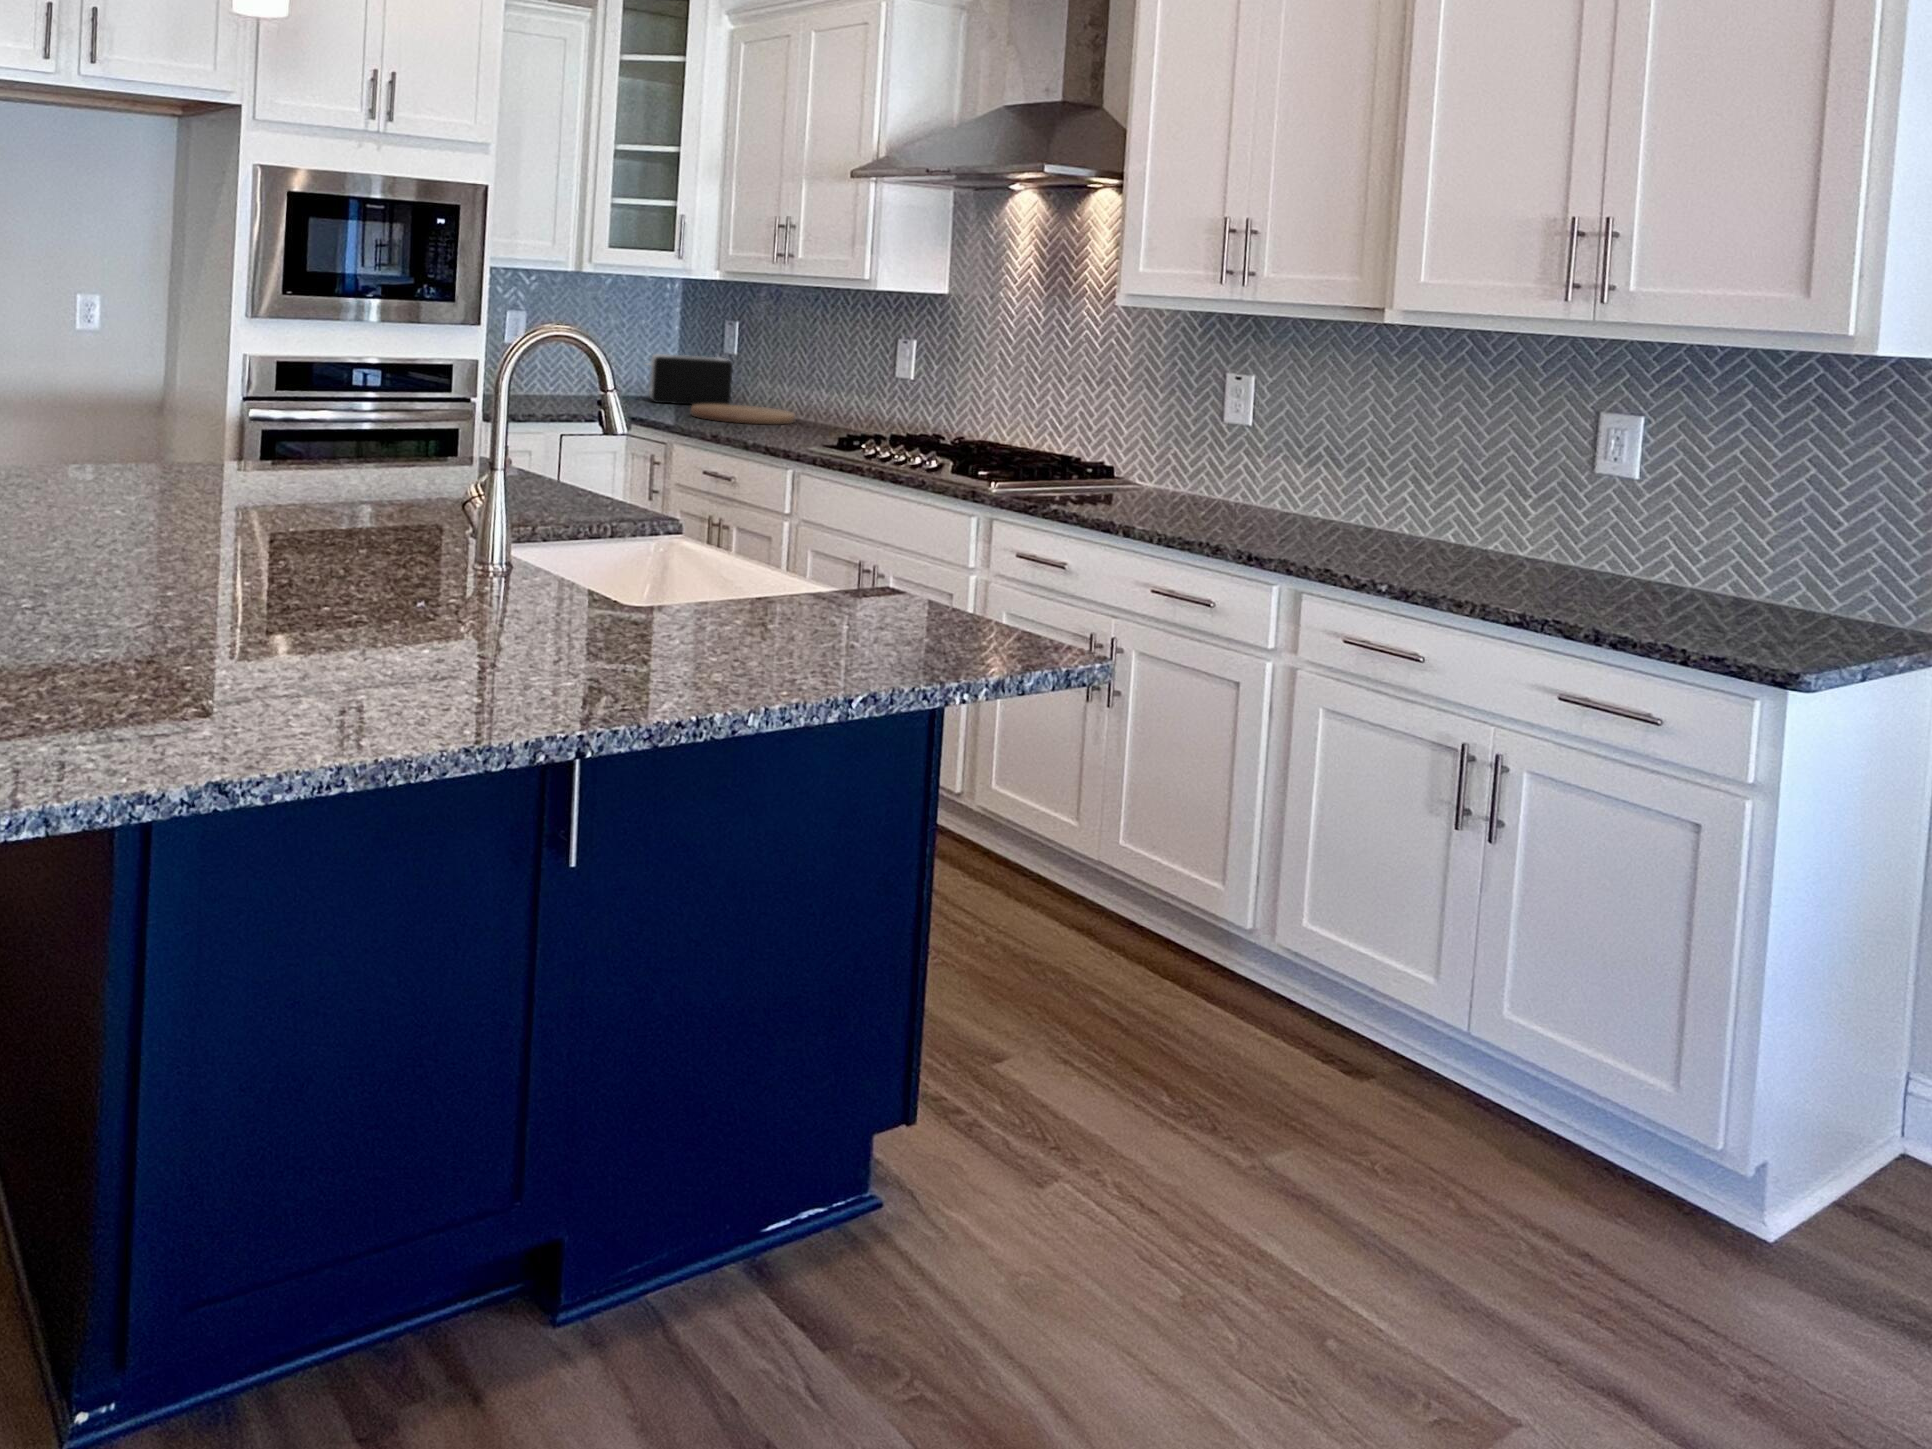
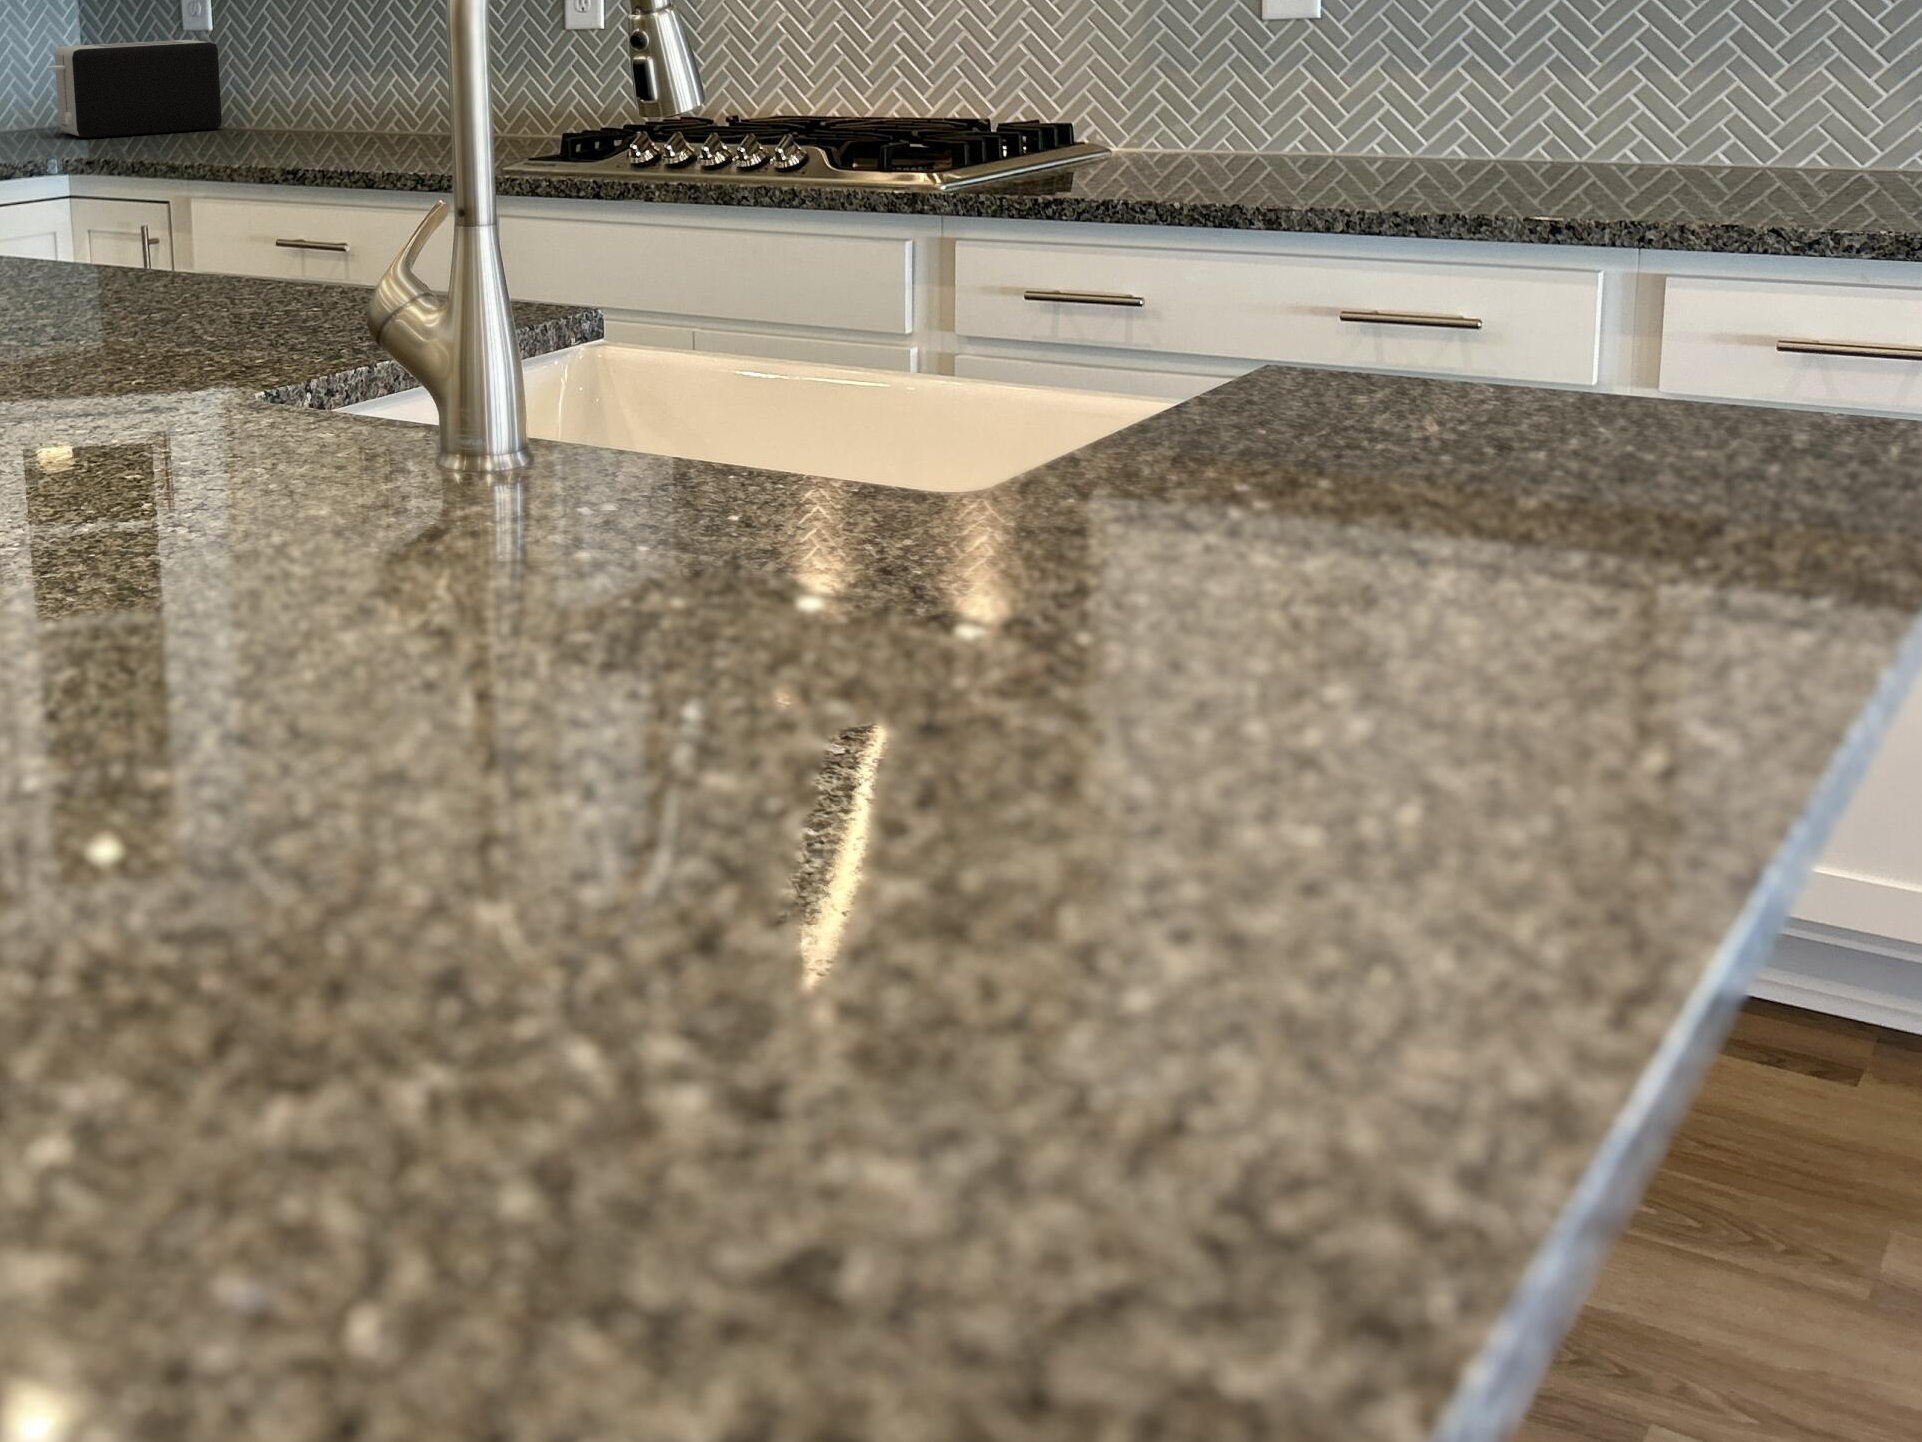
cutting board: present [691,404,795,424] -> none [182,119,380,153]

